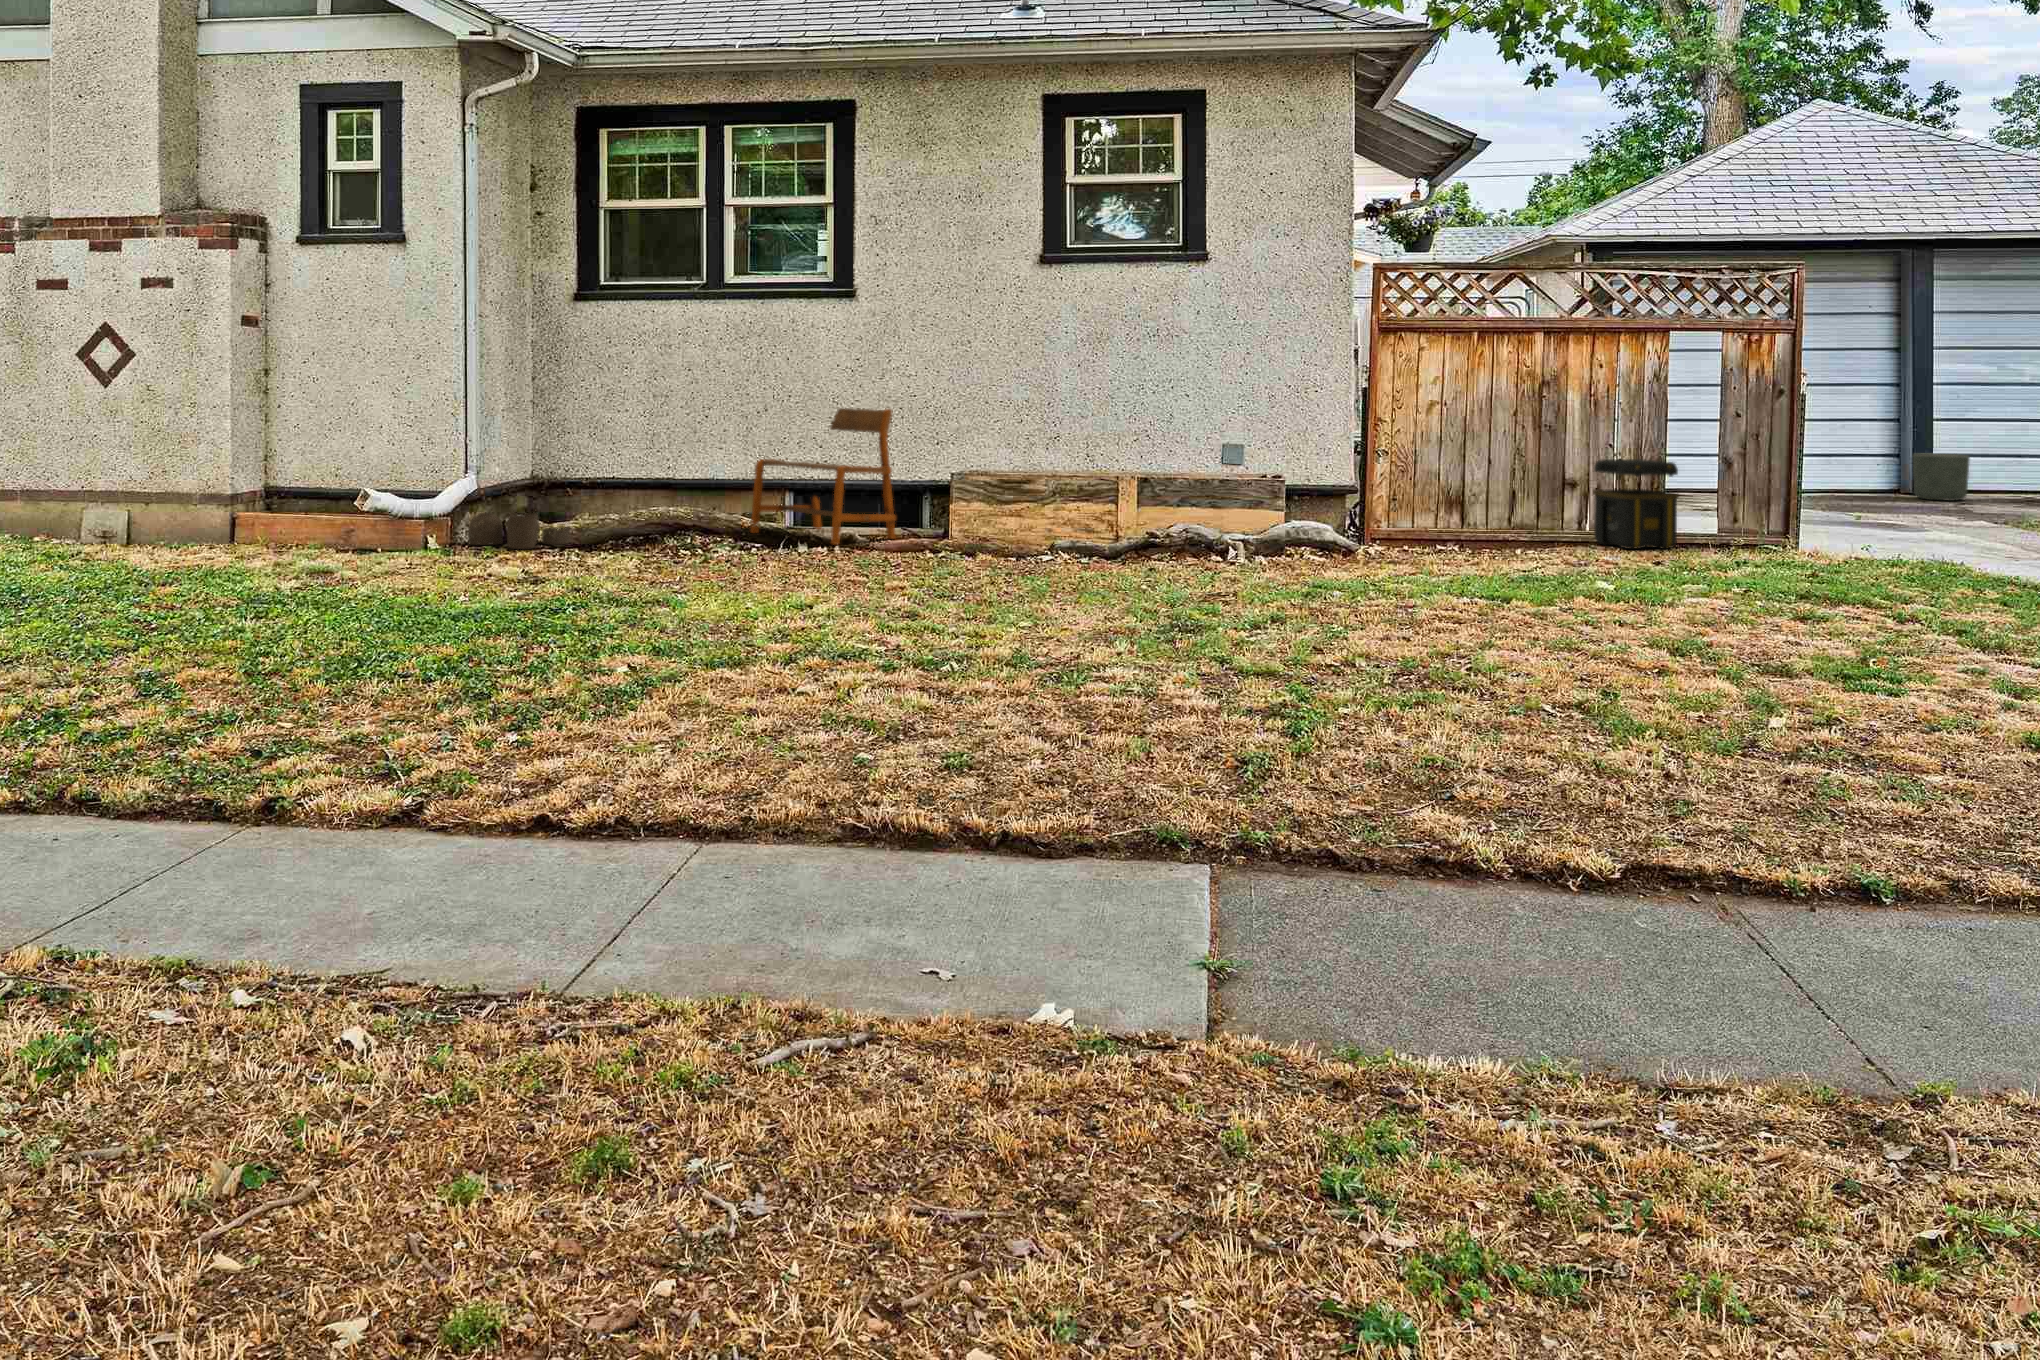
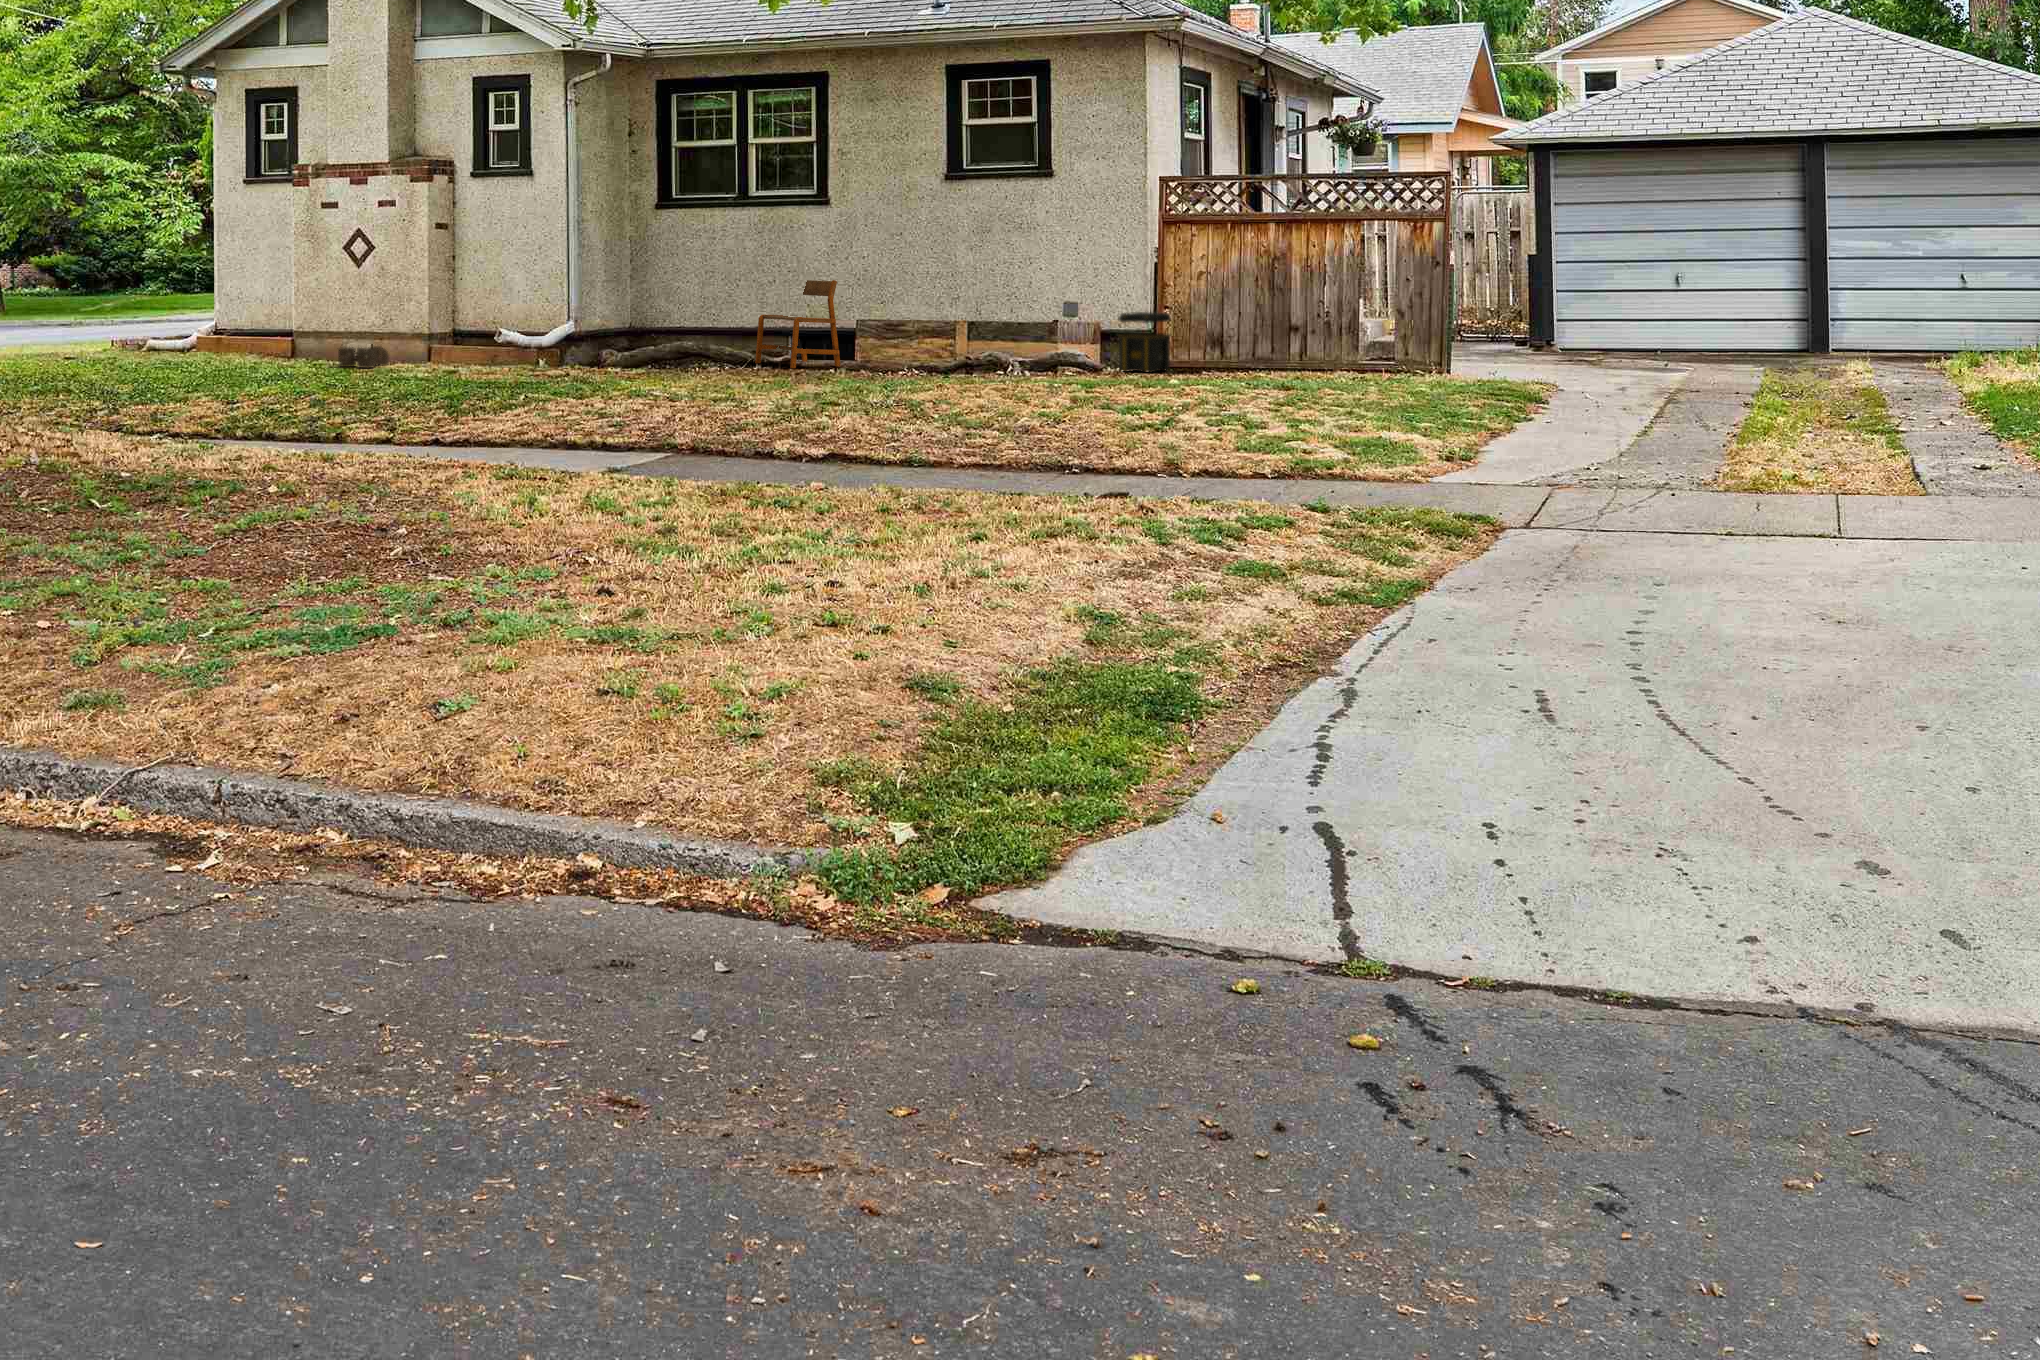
planter: present [1912,453,1970,501] -> none [1708,316,1752,353]
toolbox: present [1593,459,1679,549] -> present [1118,312,1171,372]
woven basket: present [468,510,571,549] -> present [338,345,389,368]

